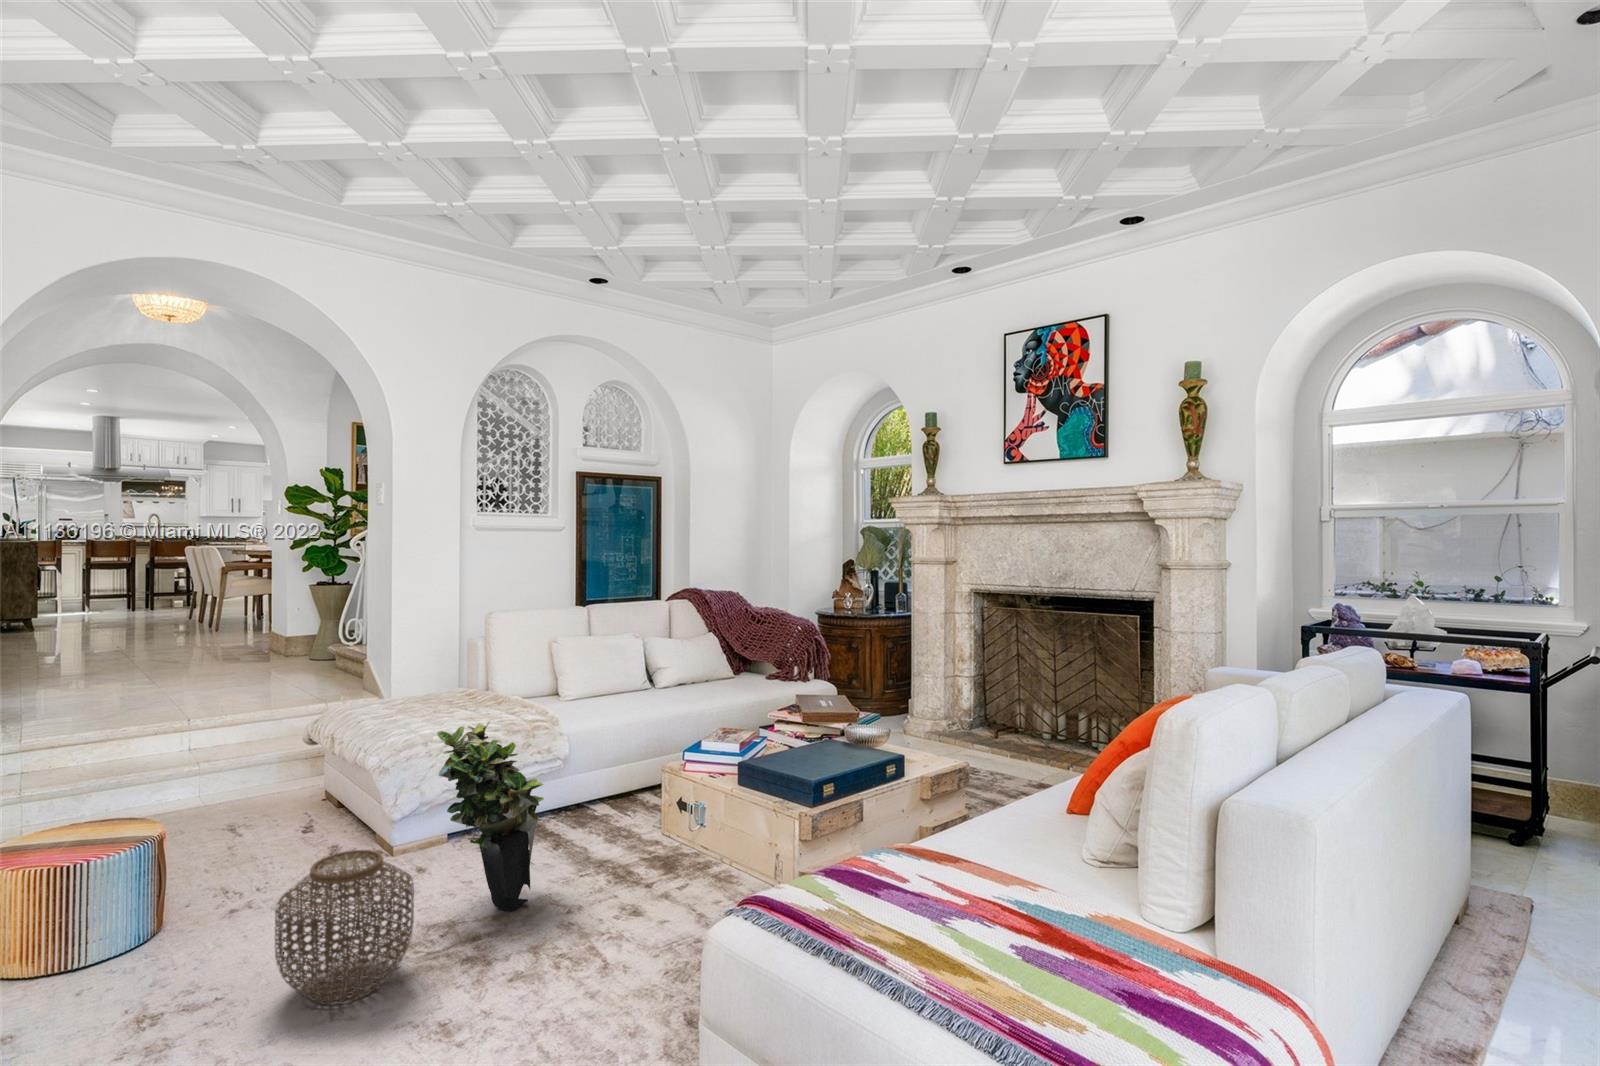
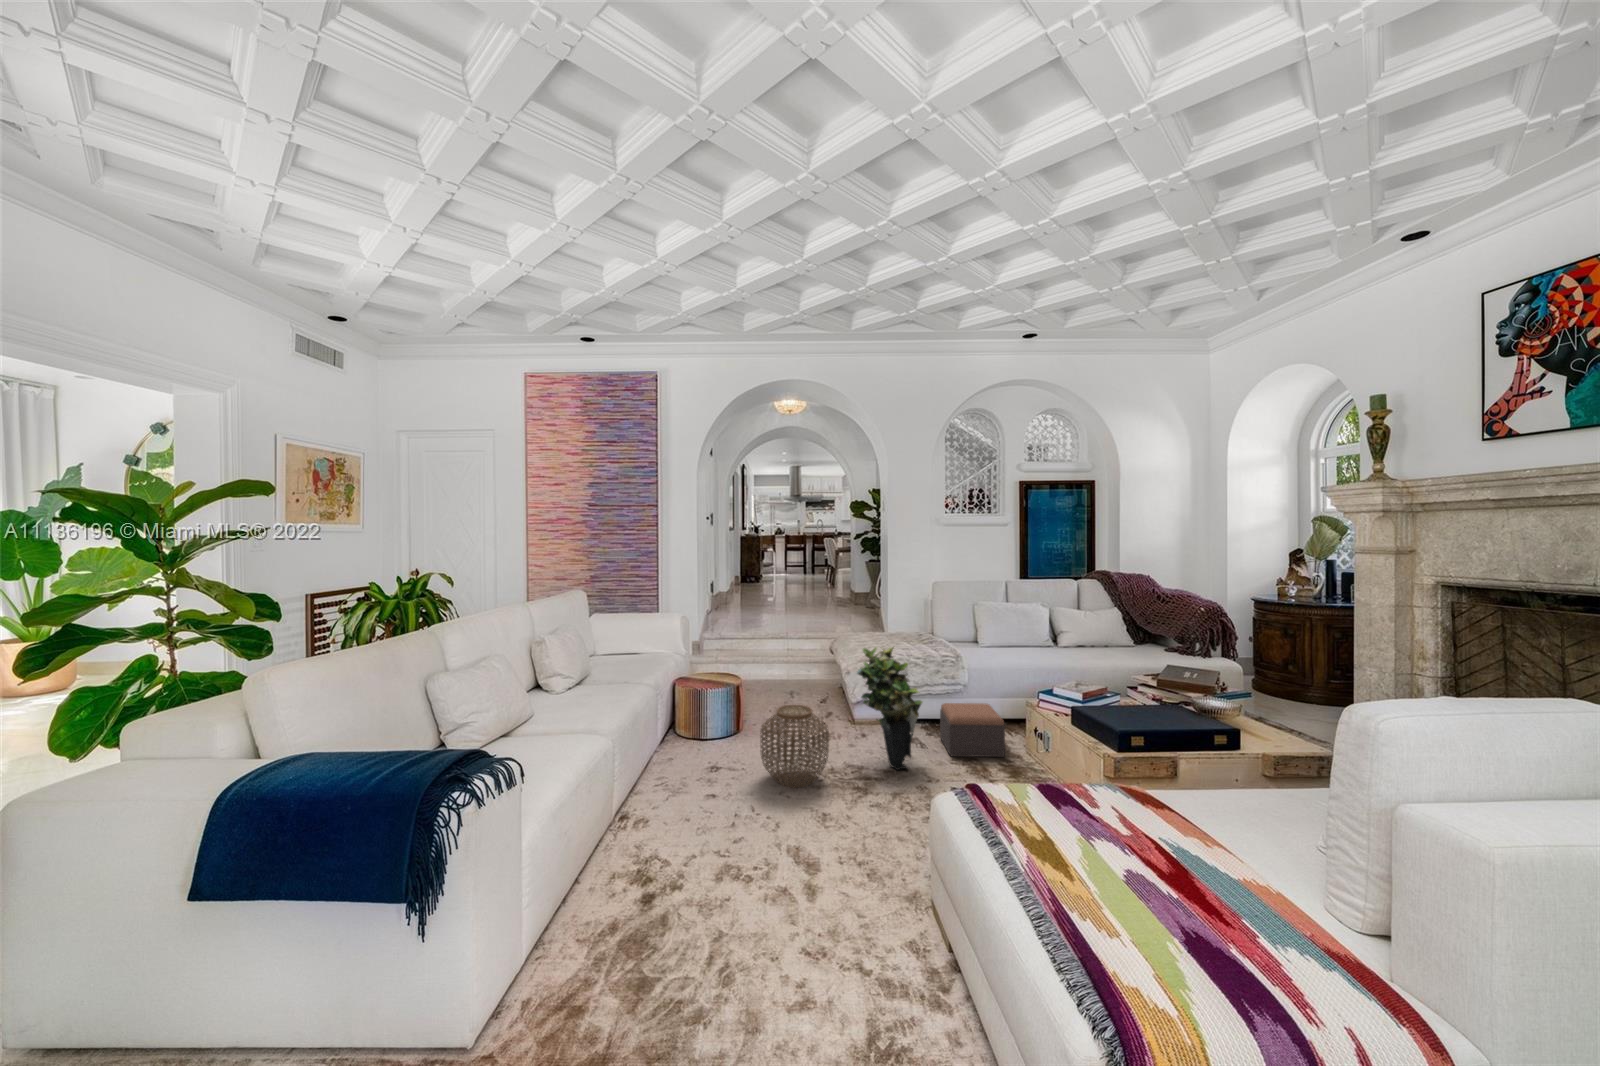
footstool: none [540,780,640,867] -> present [940,703,1005,757]

